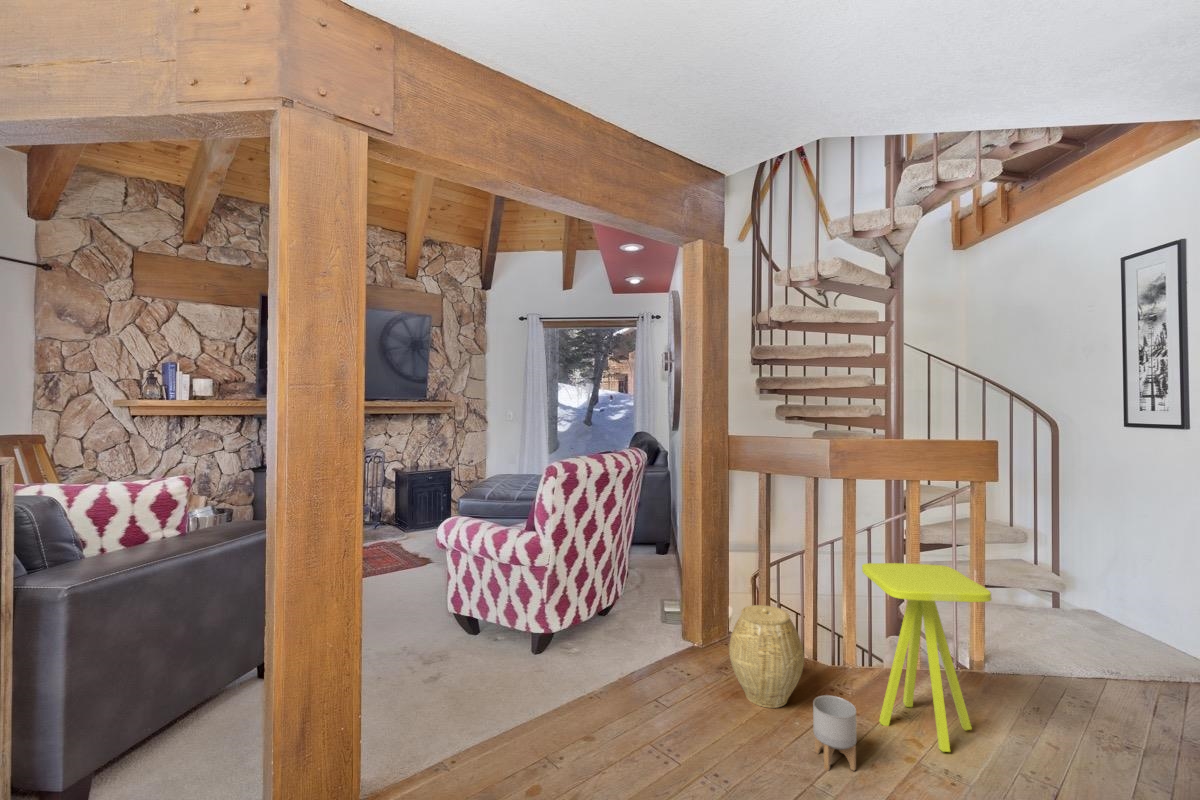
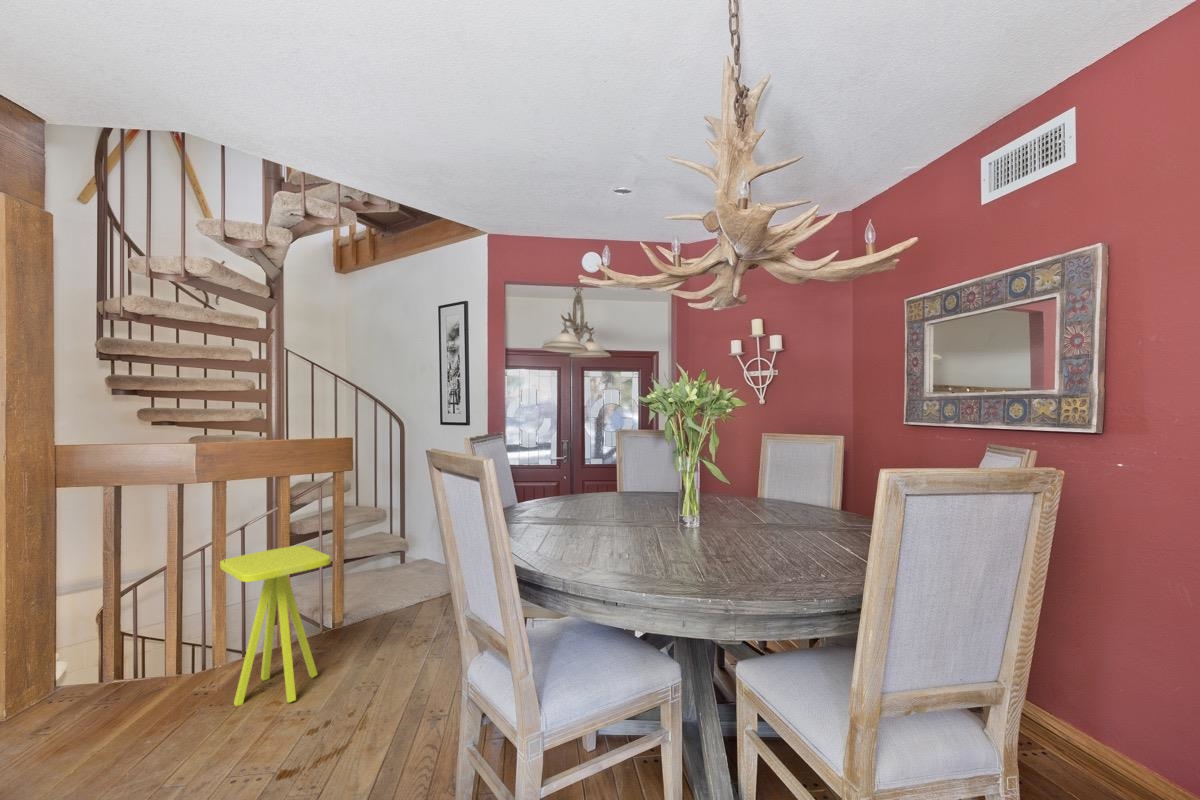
woven basket: present [729,605,804,708] -> none [37,632,148,752]
planter: present [813,695,857,771] -> none [152,695,202,773]

